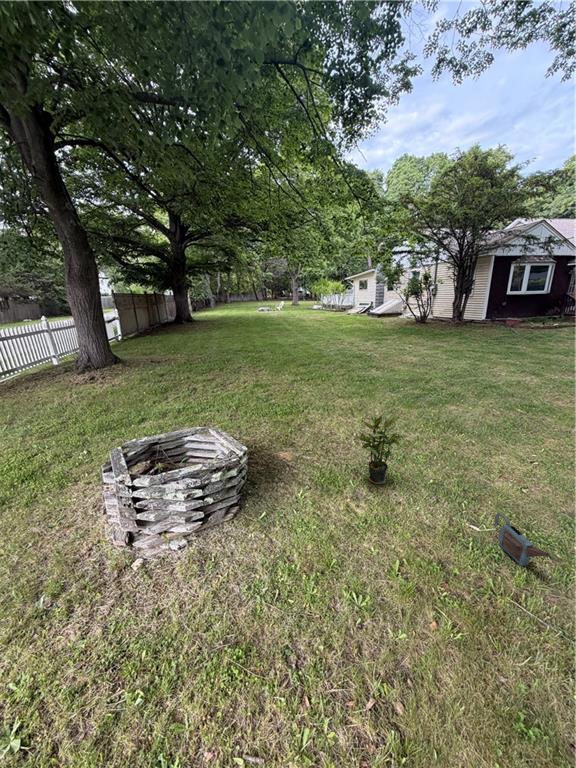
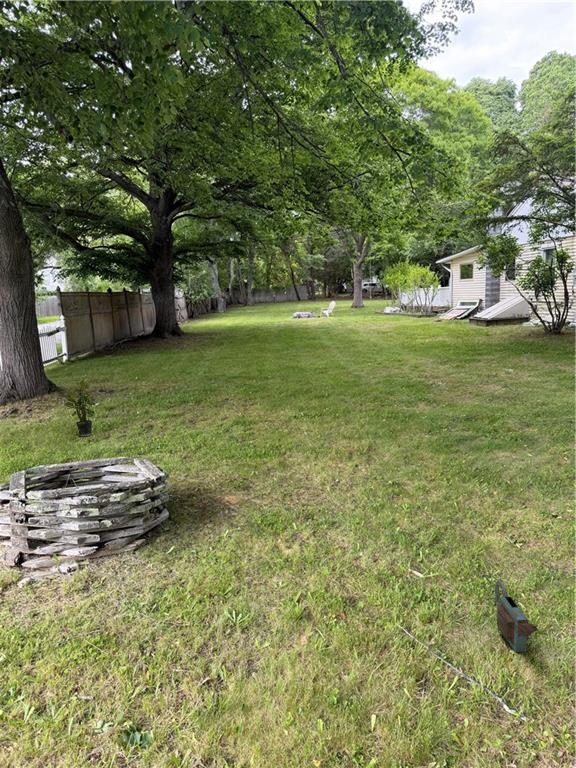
potted plant: present [358,412,400,484] -> present [64,378,97,437]

